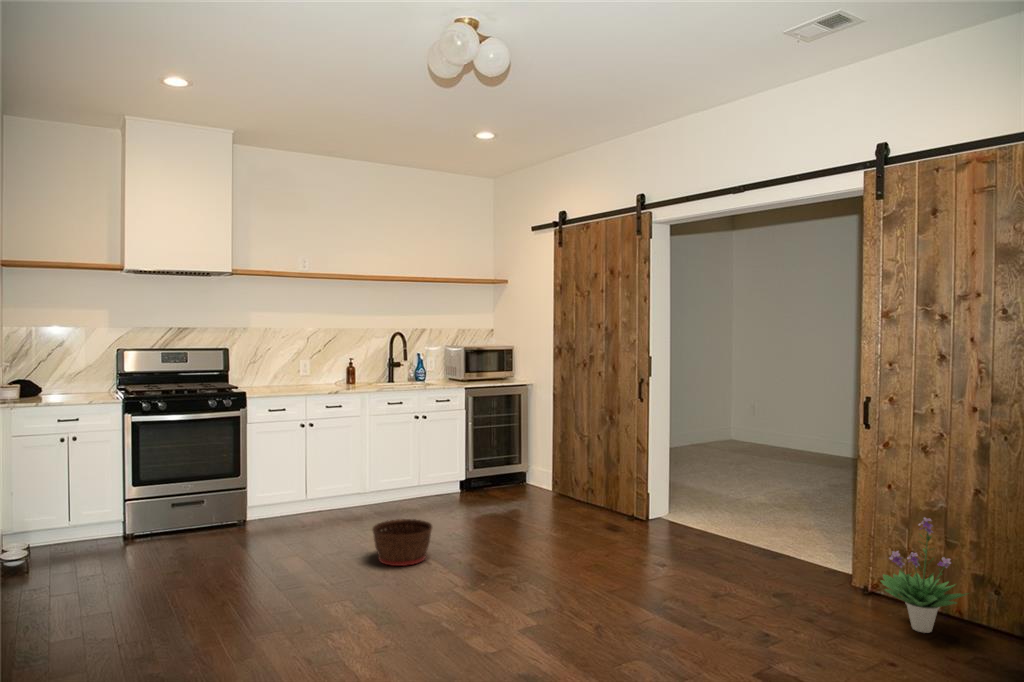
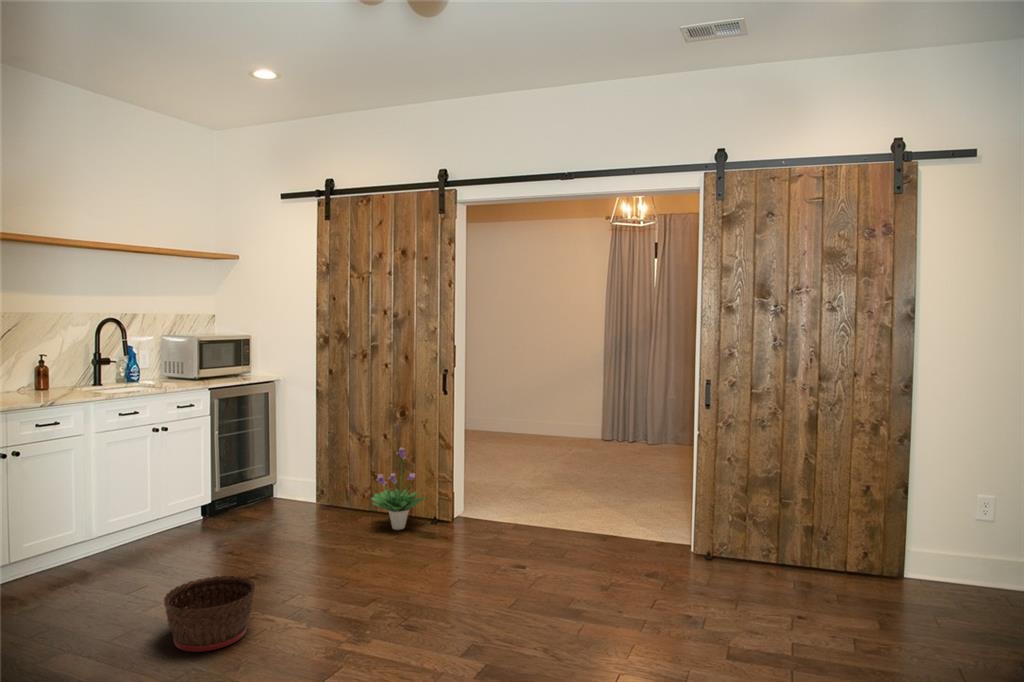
potted plant: present [881,518,967,633] -> present [372,448,426,530]

